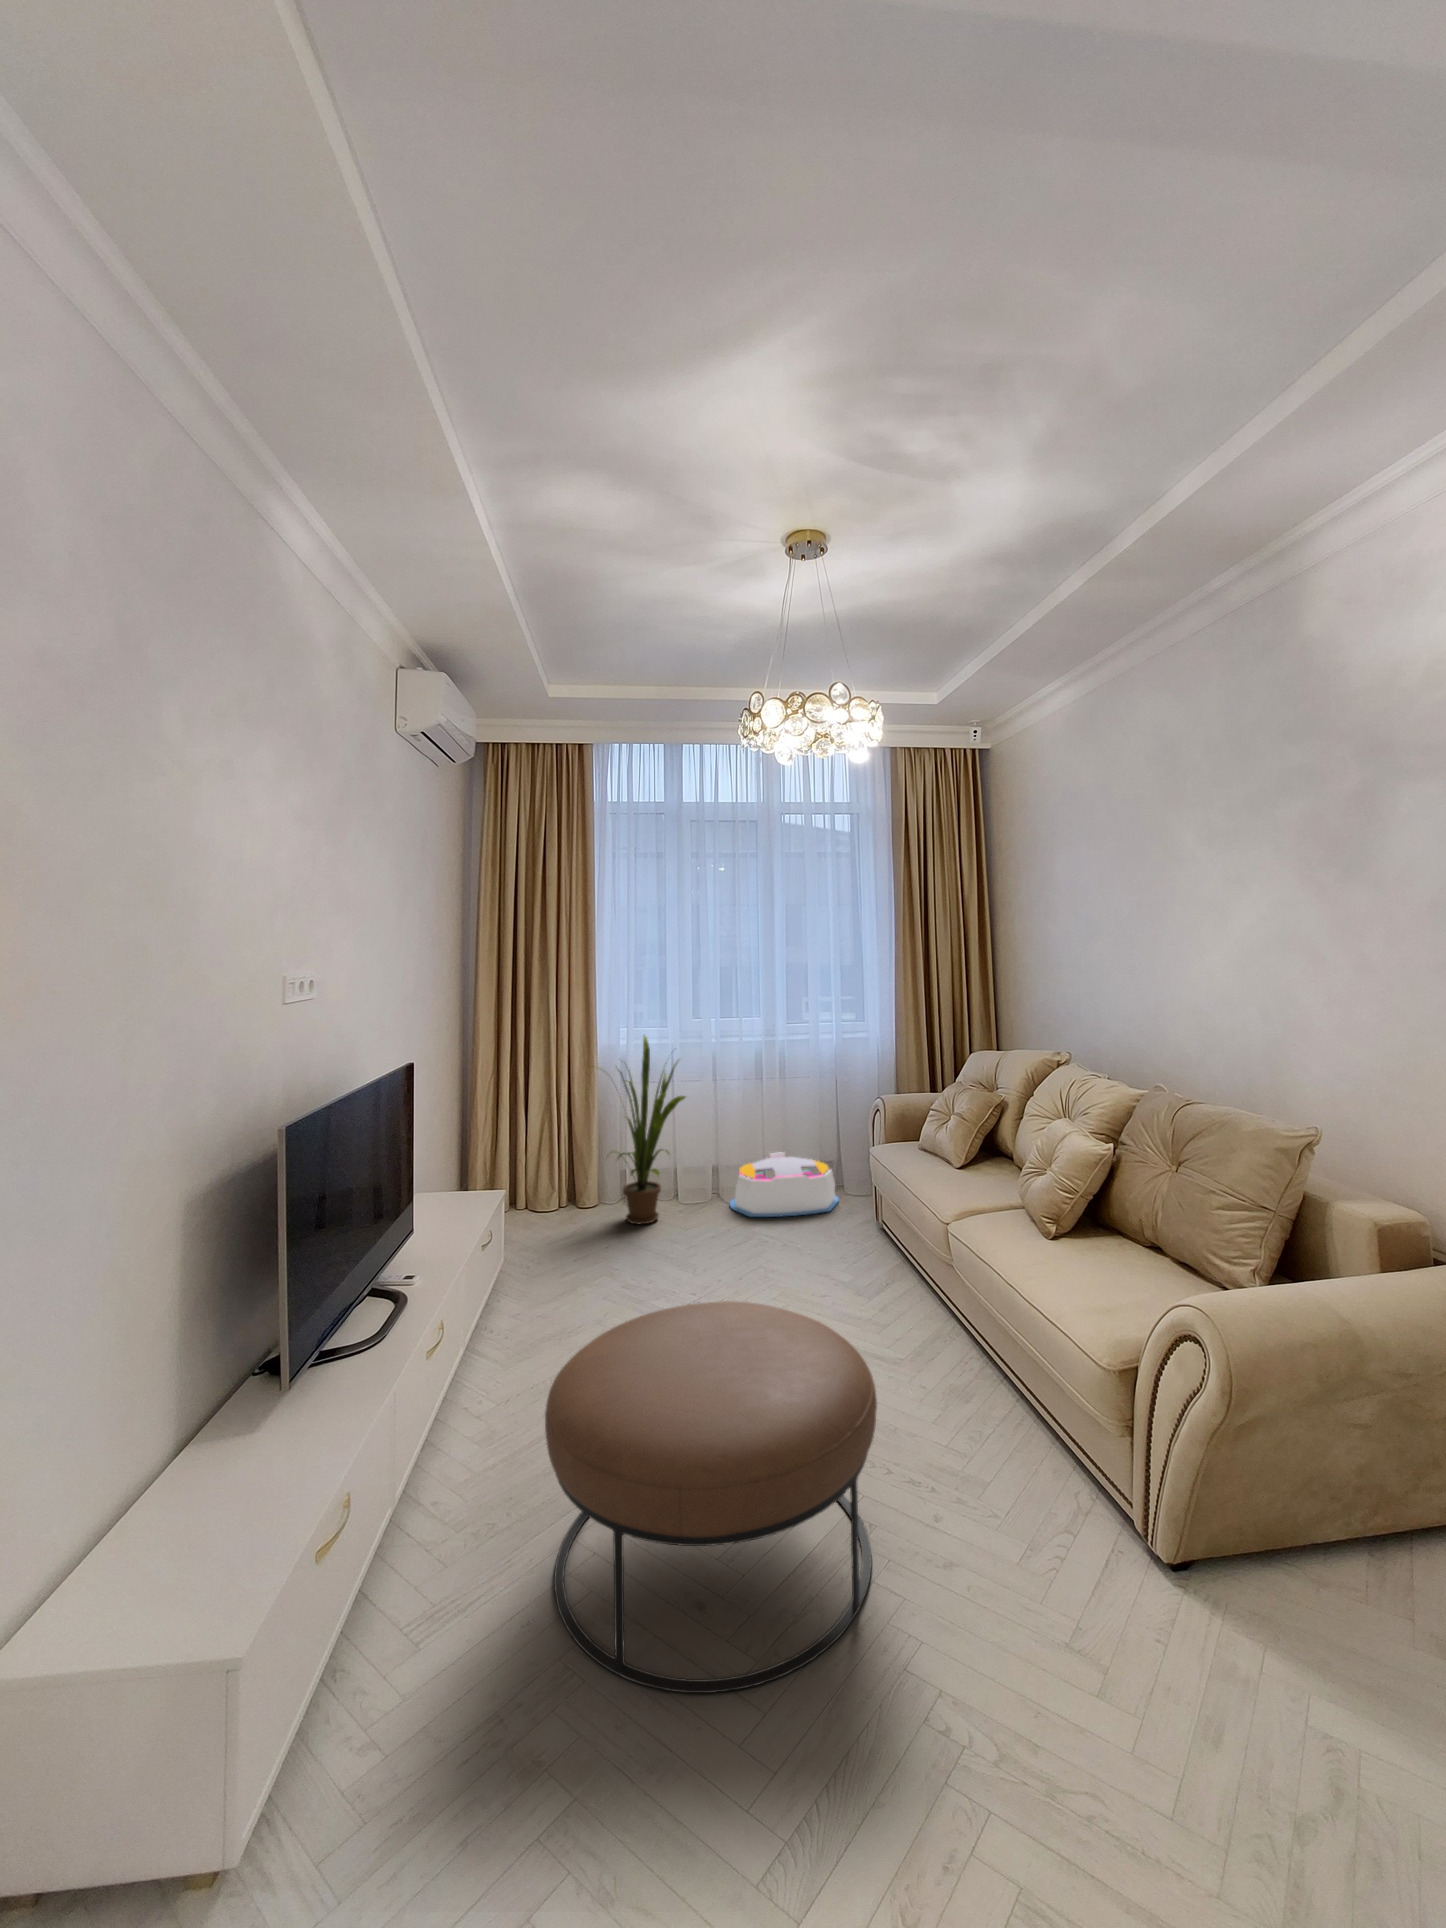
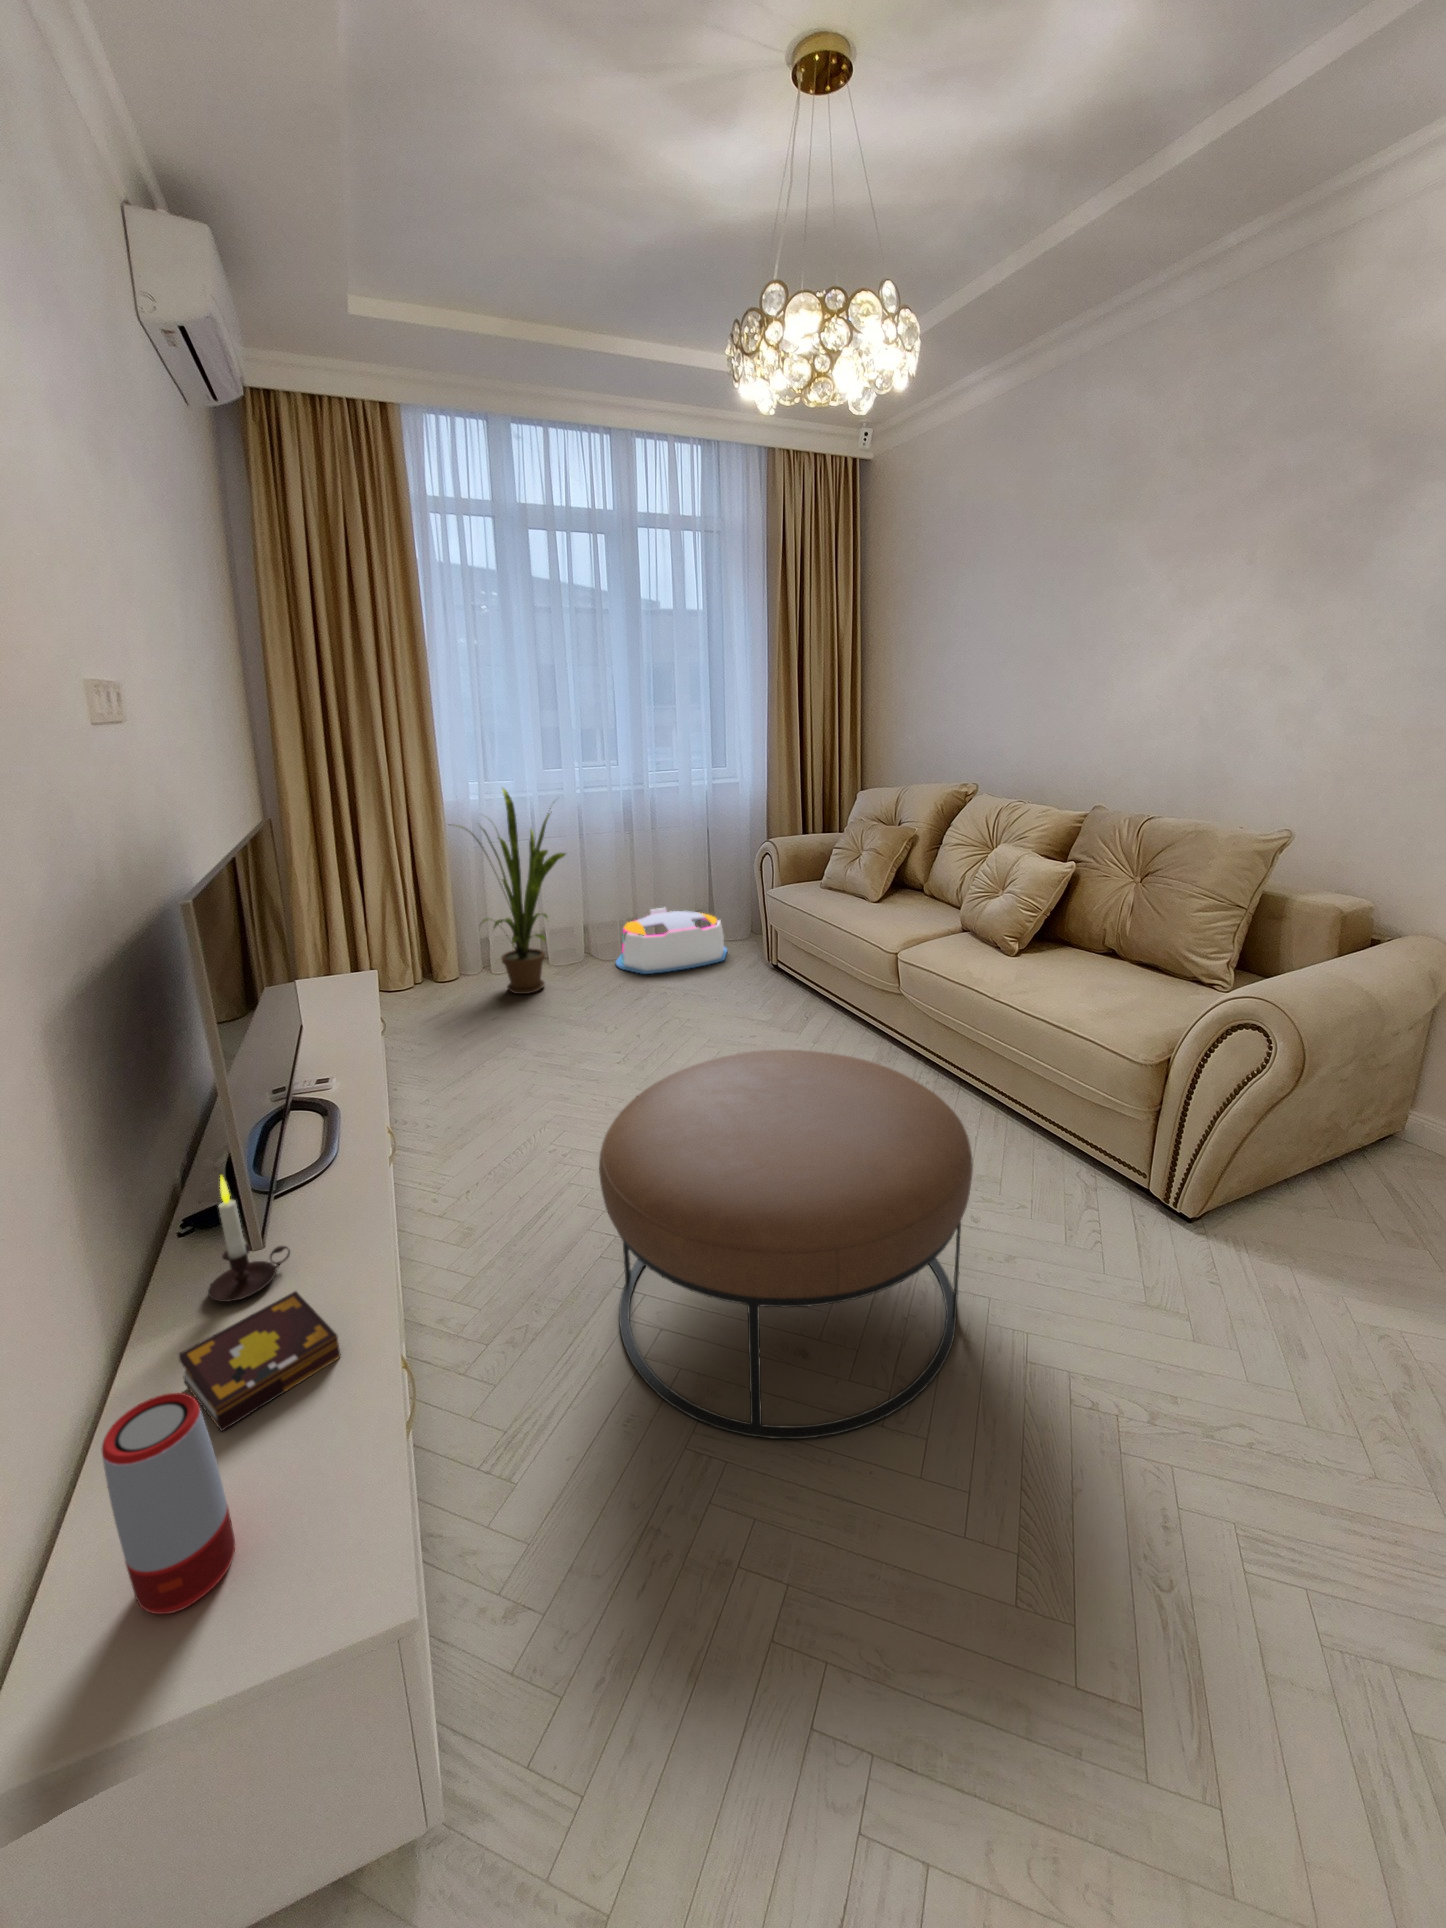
candle: none [242,1336,304,1437] -> present [208,1176,290,1302]
book: none [197,1435,293,1525] -> present [179,1291,341,1431]
speaker: none [96,1469,165,1631] -> present [101,1393,235,1614]

